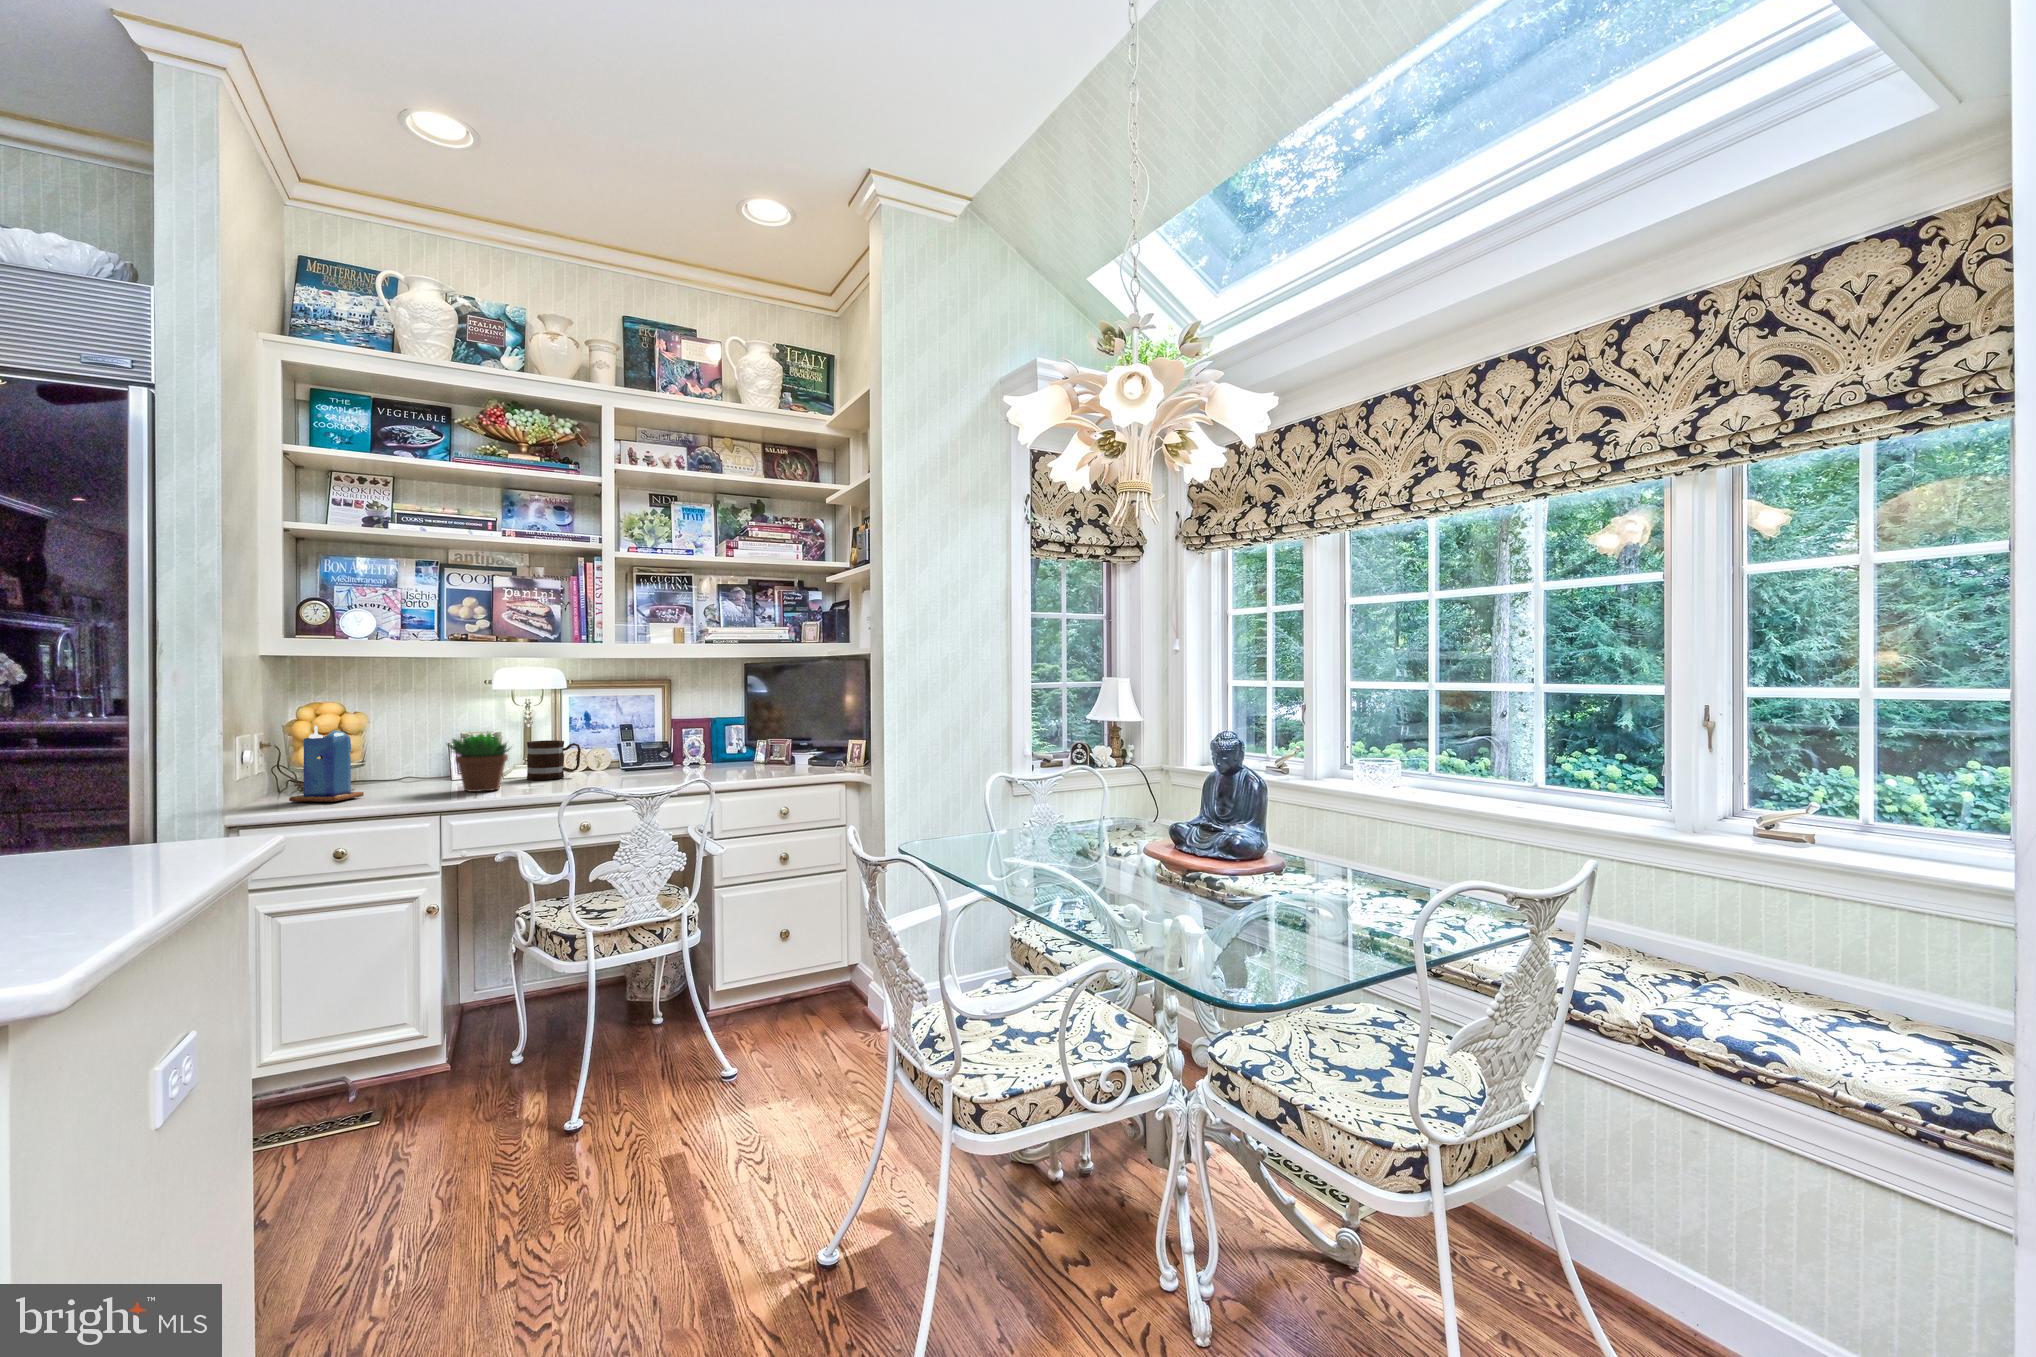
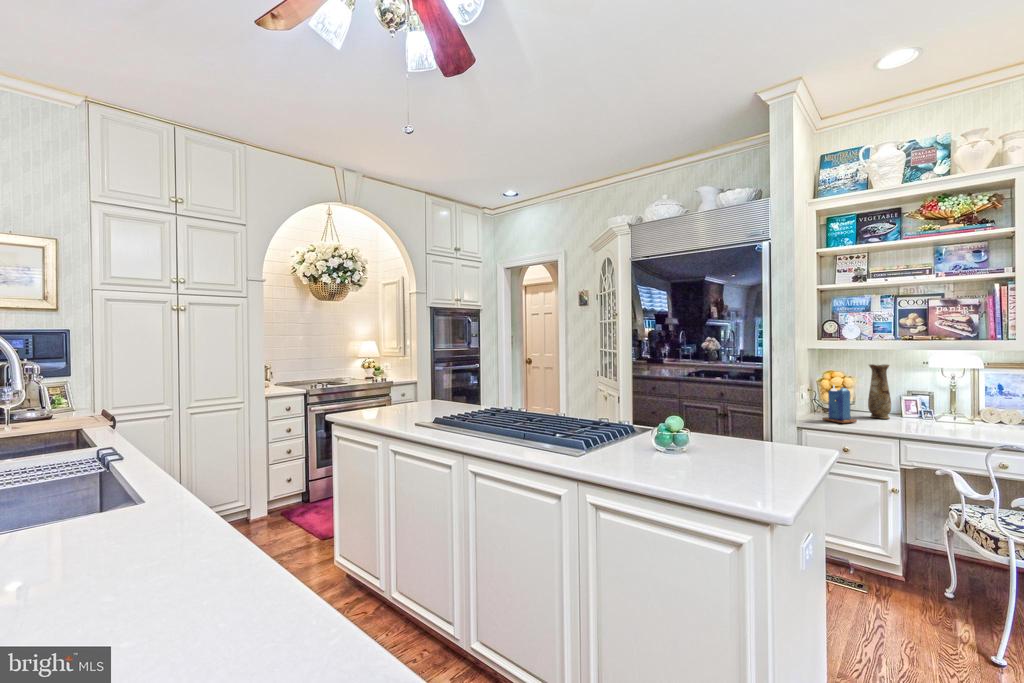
vase: none [389,686,431,786] -> present [868,364,891,419]
succulent plant: present [448,733,510,792] -> none [901,393,946,429]
mug: present [527,740,581,780] -> none [953,400,995,426]

